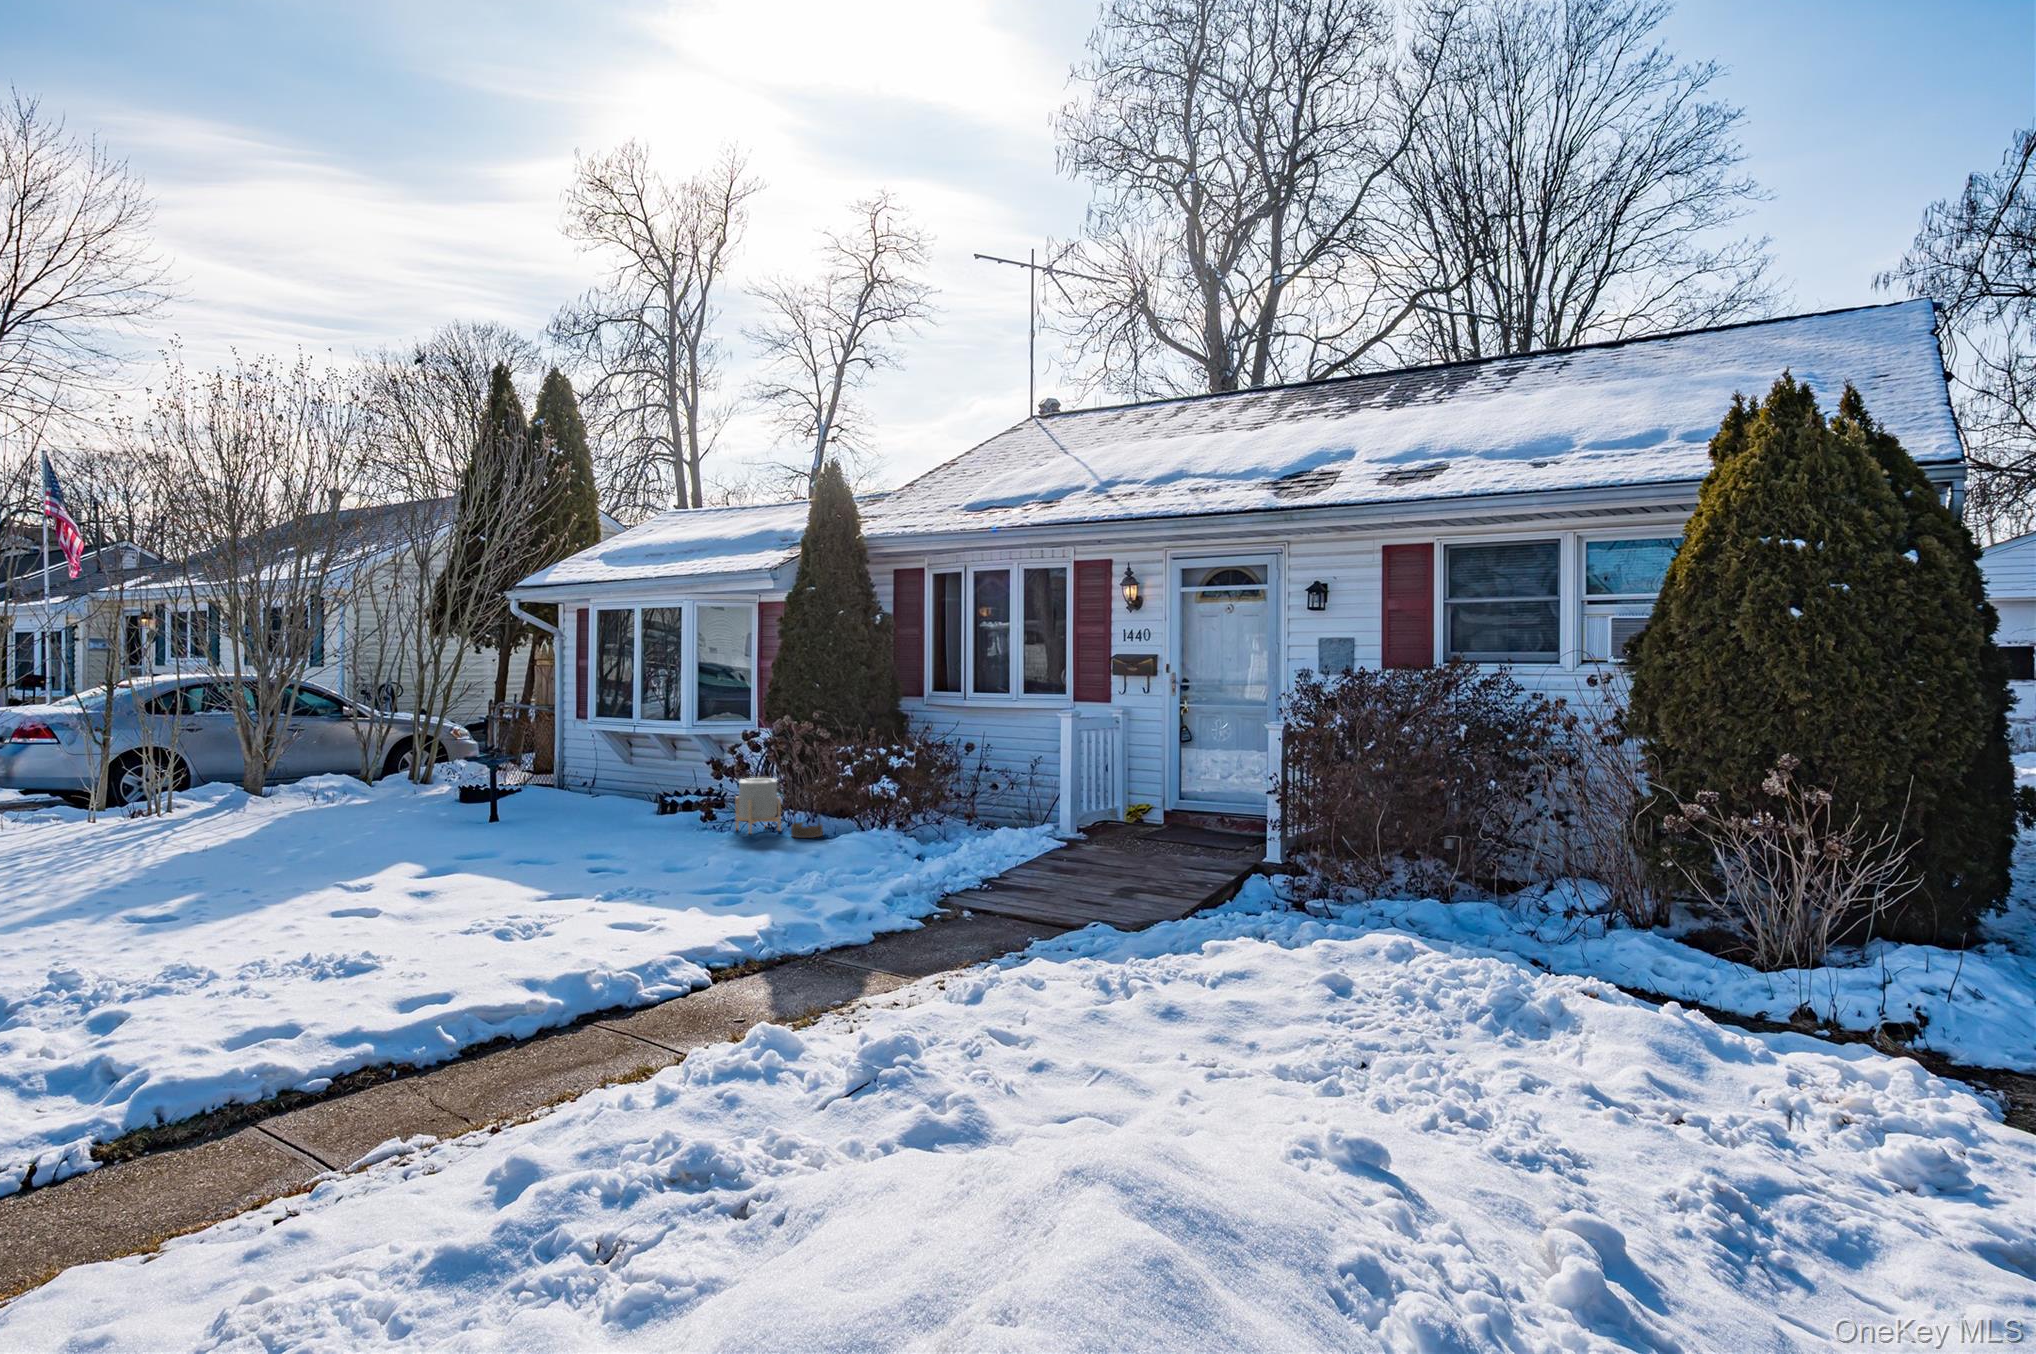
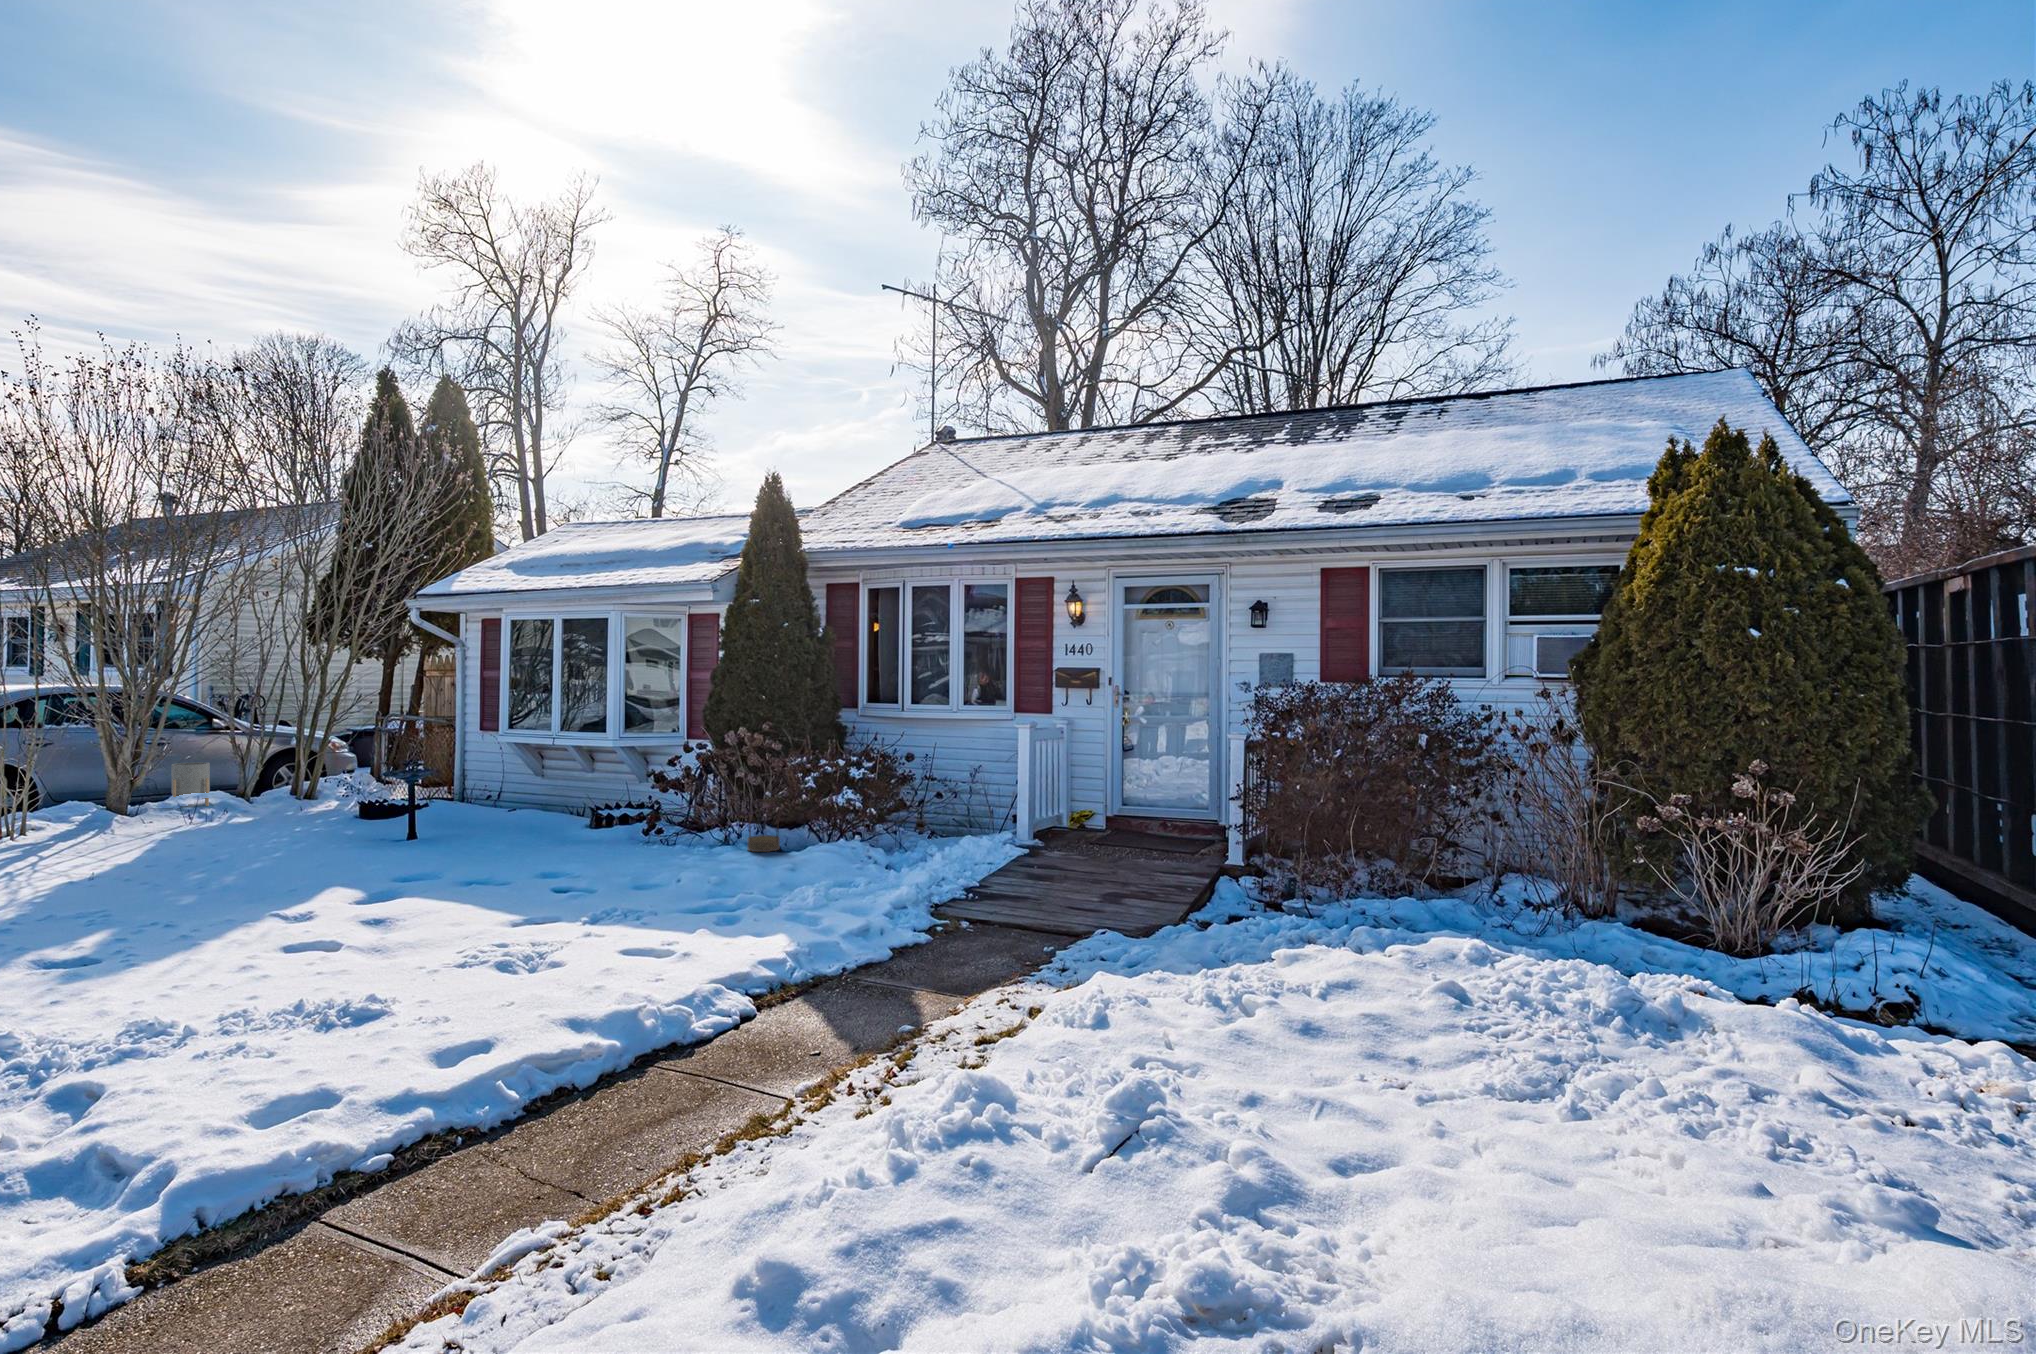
planter: present [736,778,781,834] -> present [171,762,210,806]

